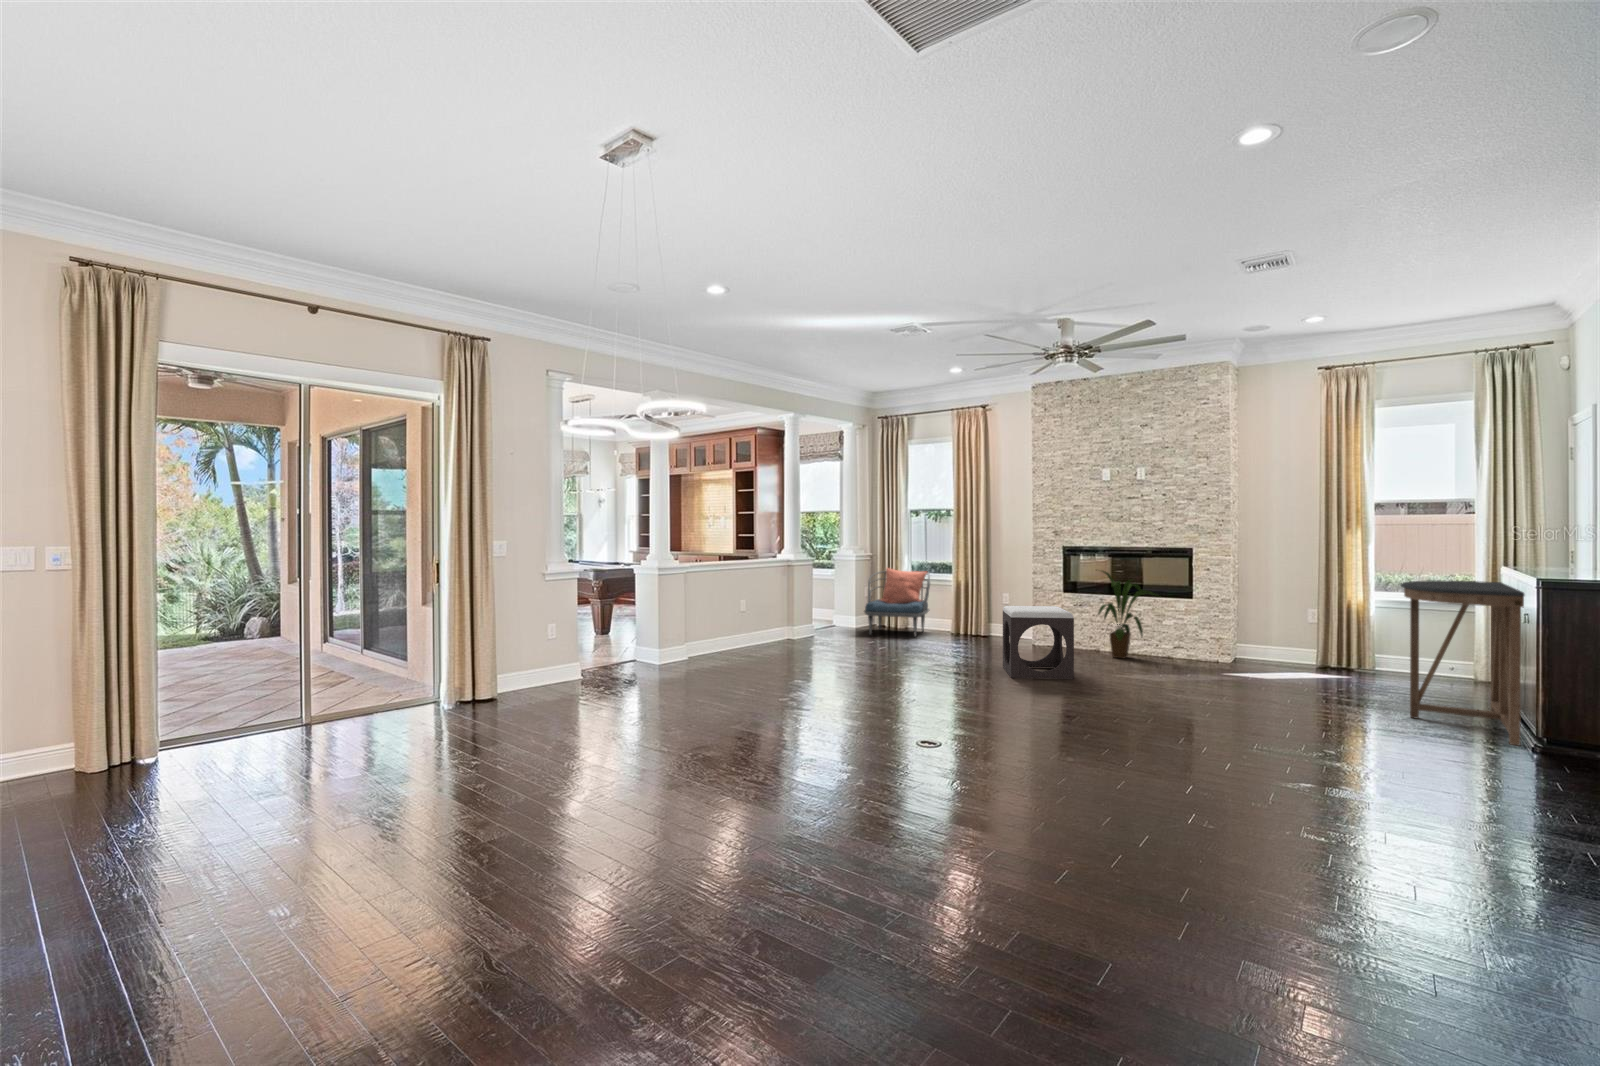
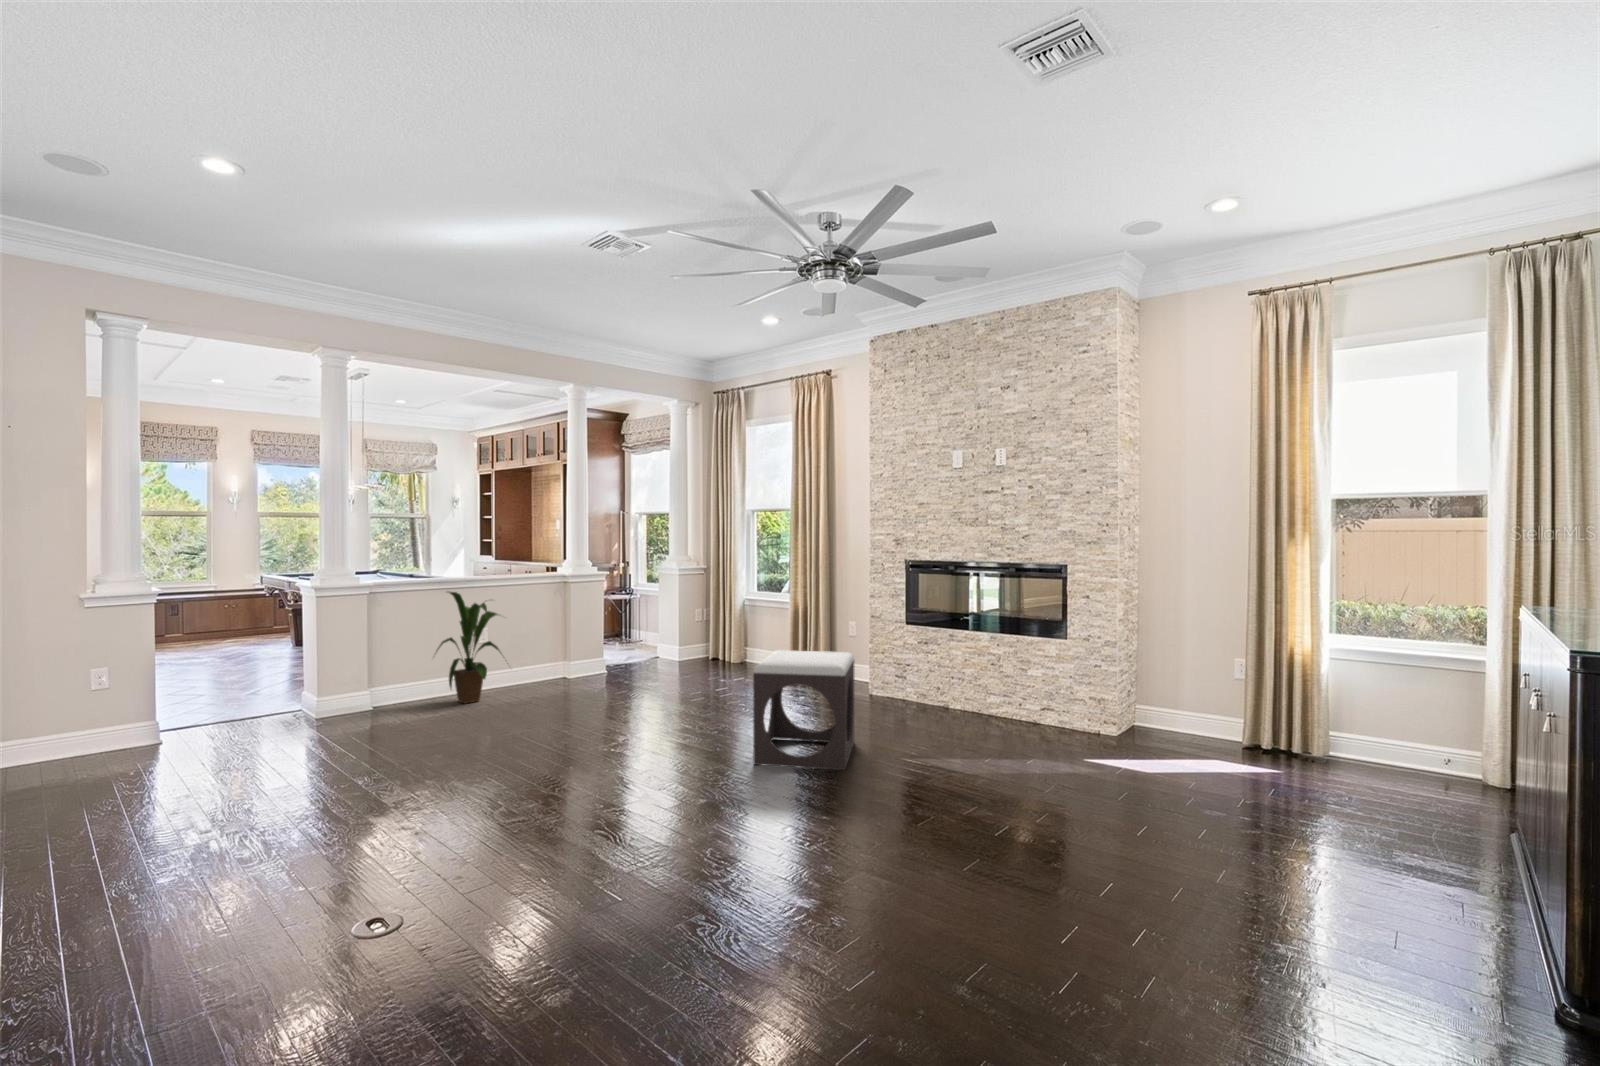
armchair: present [864,568,930,636] -> none [672,583,766,677]
house plant: present [1098,571,1155,658] -> present [437,592,504,704]
console table: present [1401,580,1524,745] -> none [1330,635,1569,1017]

